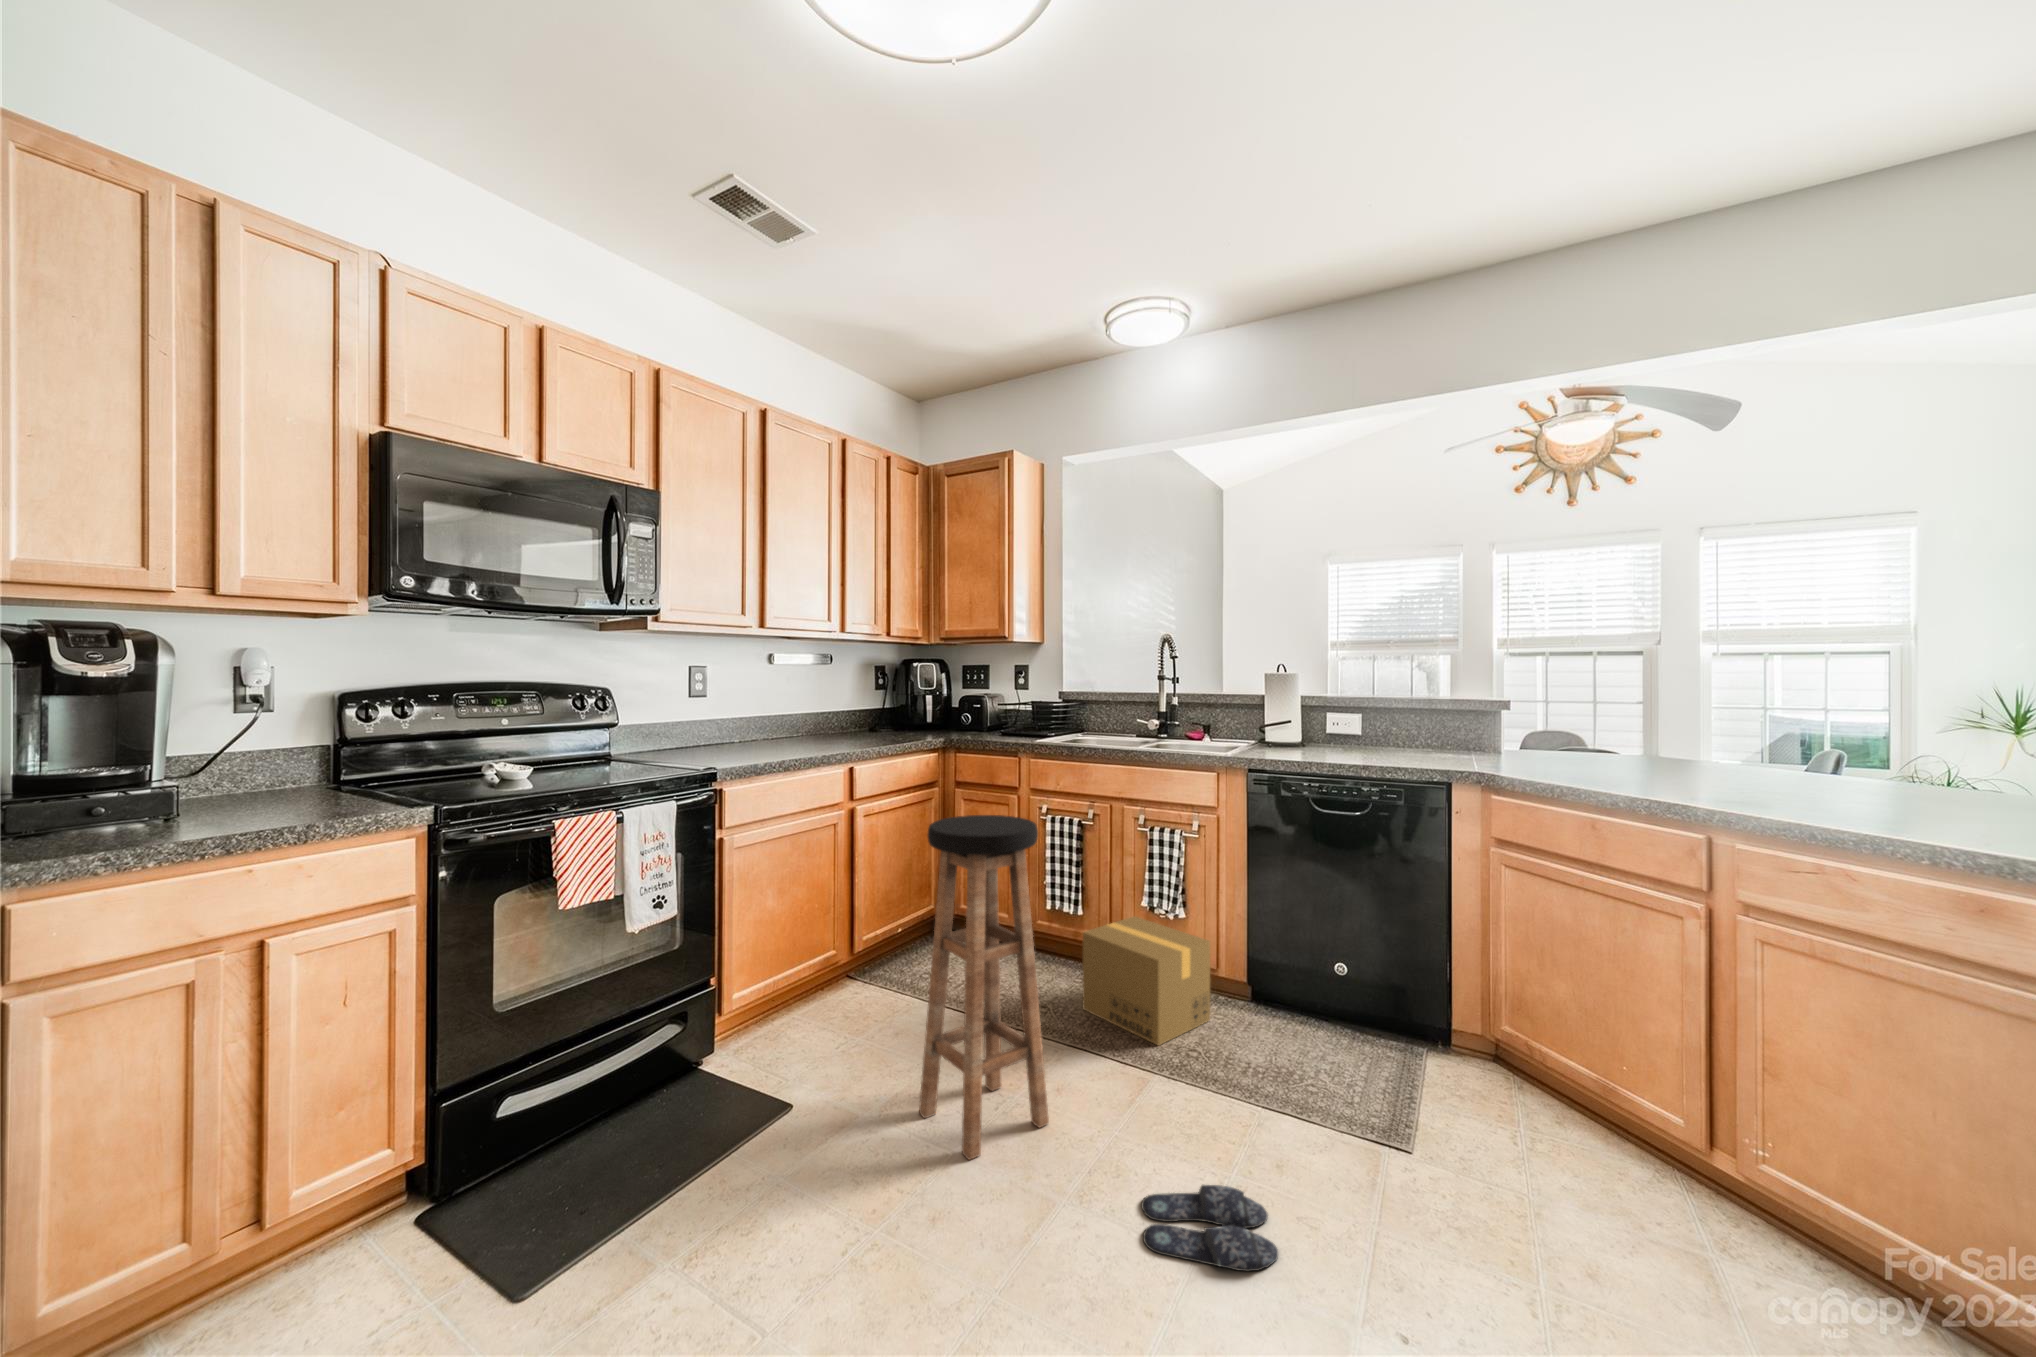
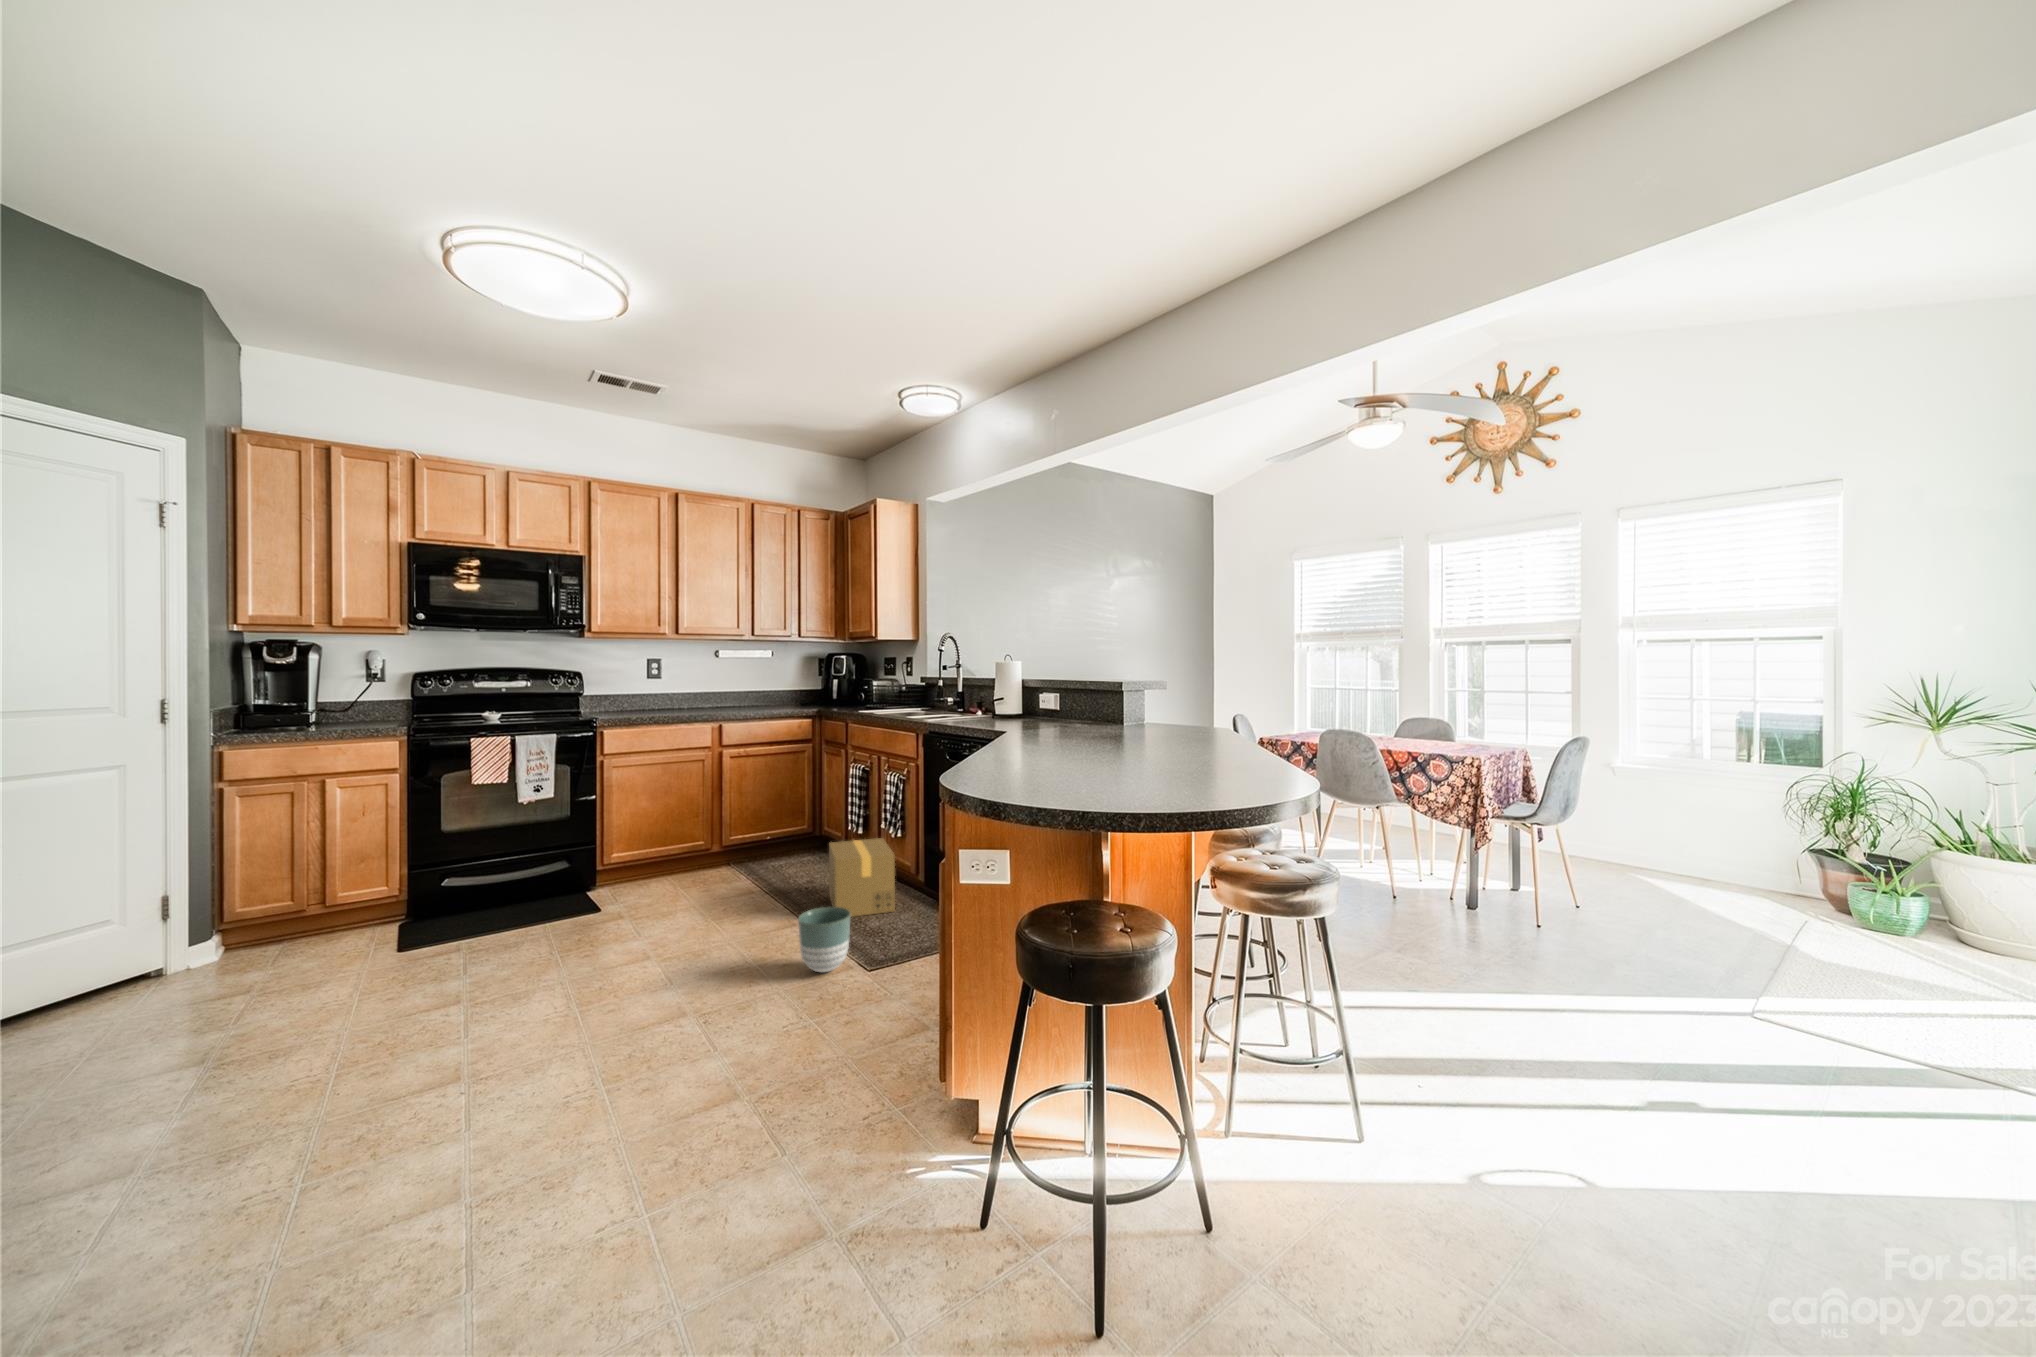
bar stool: present [919,815,1049,1160] -> none [637,751,712,948]
planter: none [1260,1038,1340,1145] -> present [798,907,851,973]
slippers: present [1142,1185,1278,1271] -> none [654,976,740,1011]

